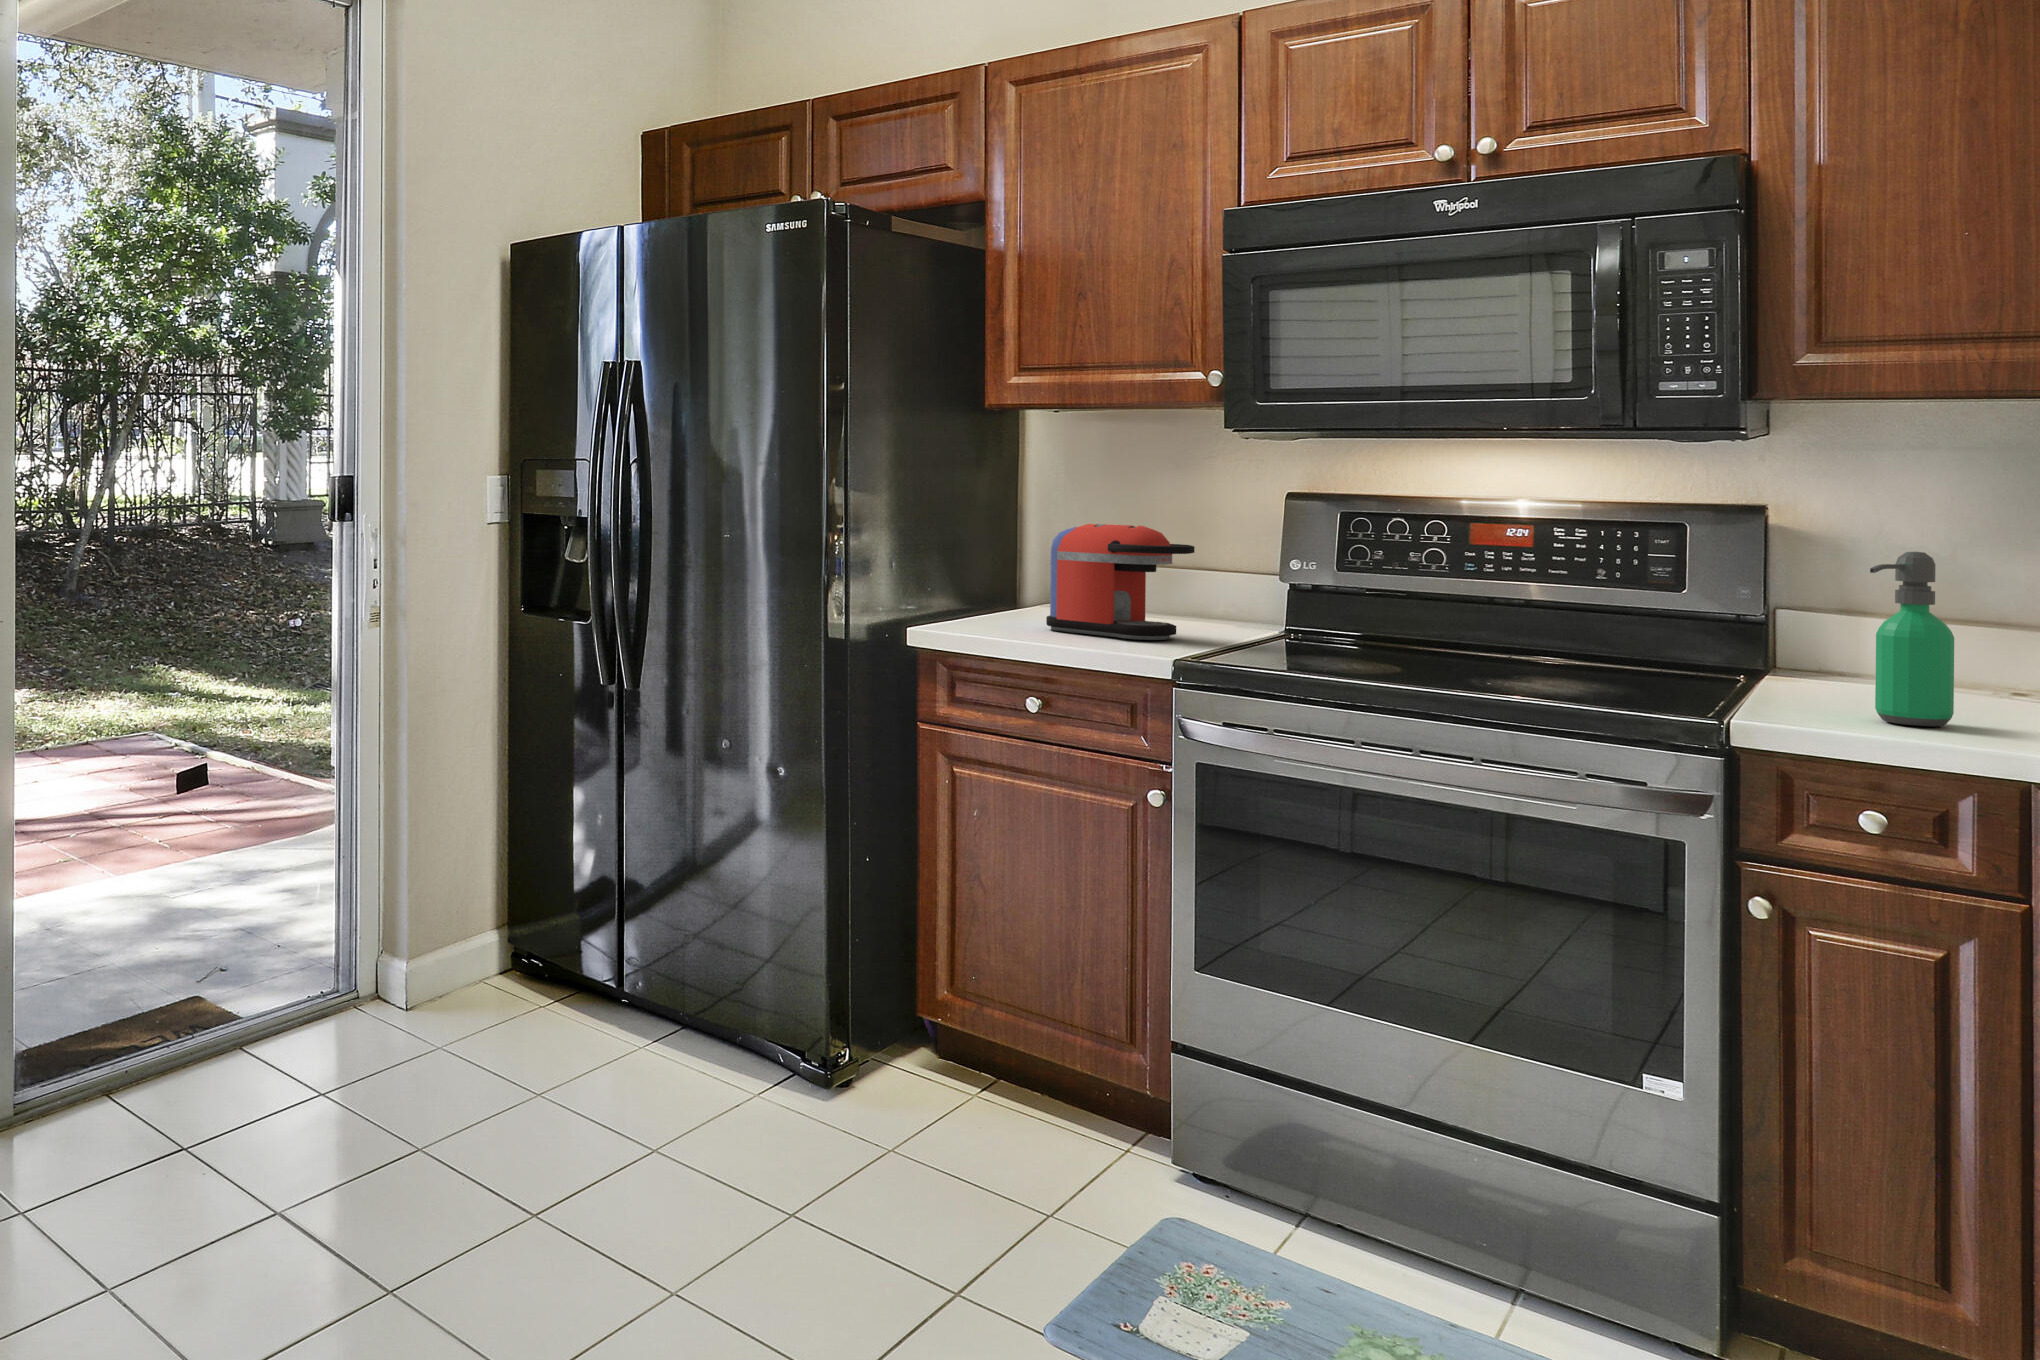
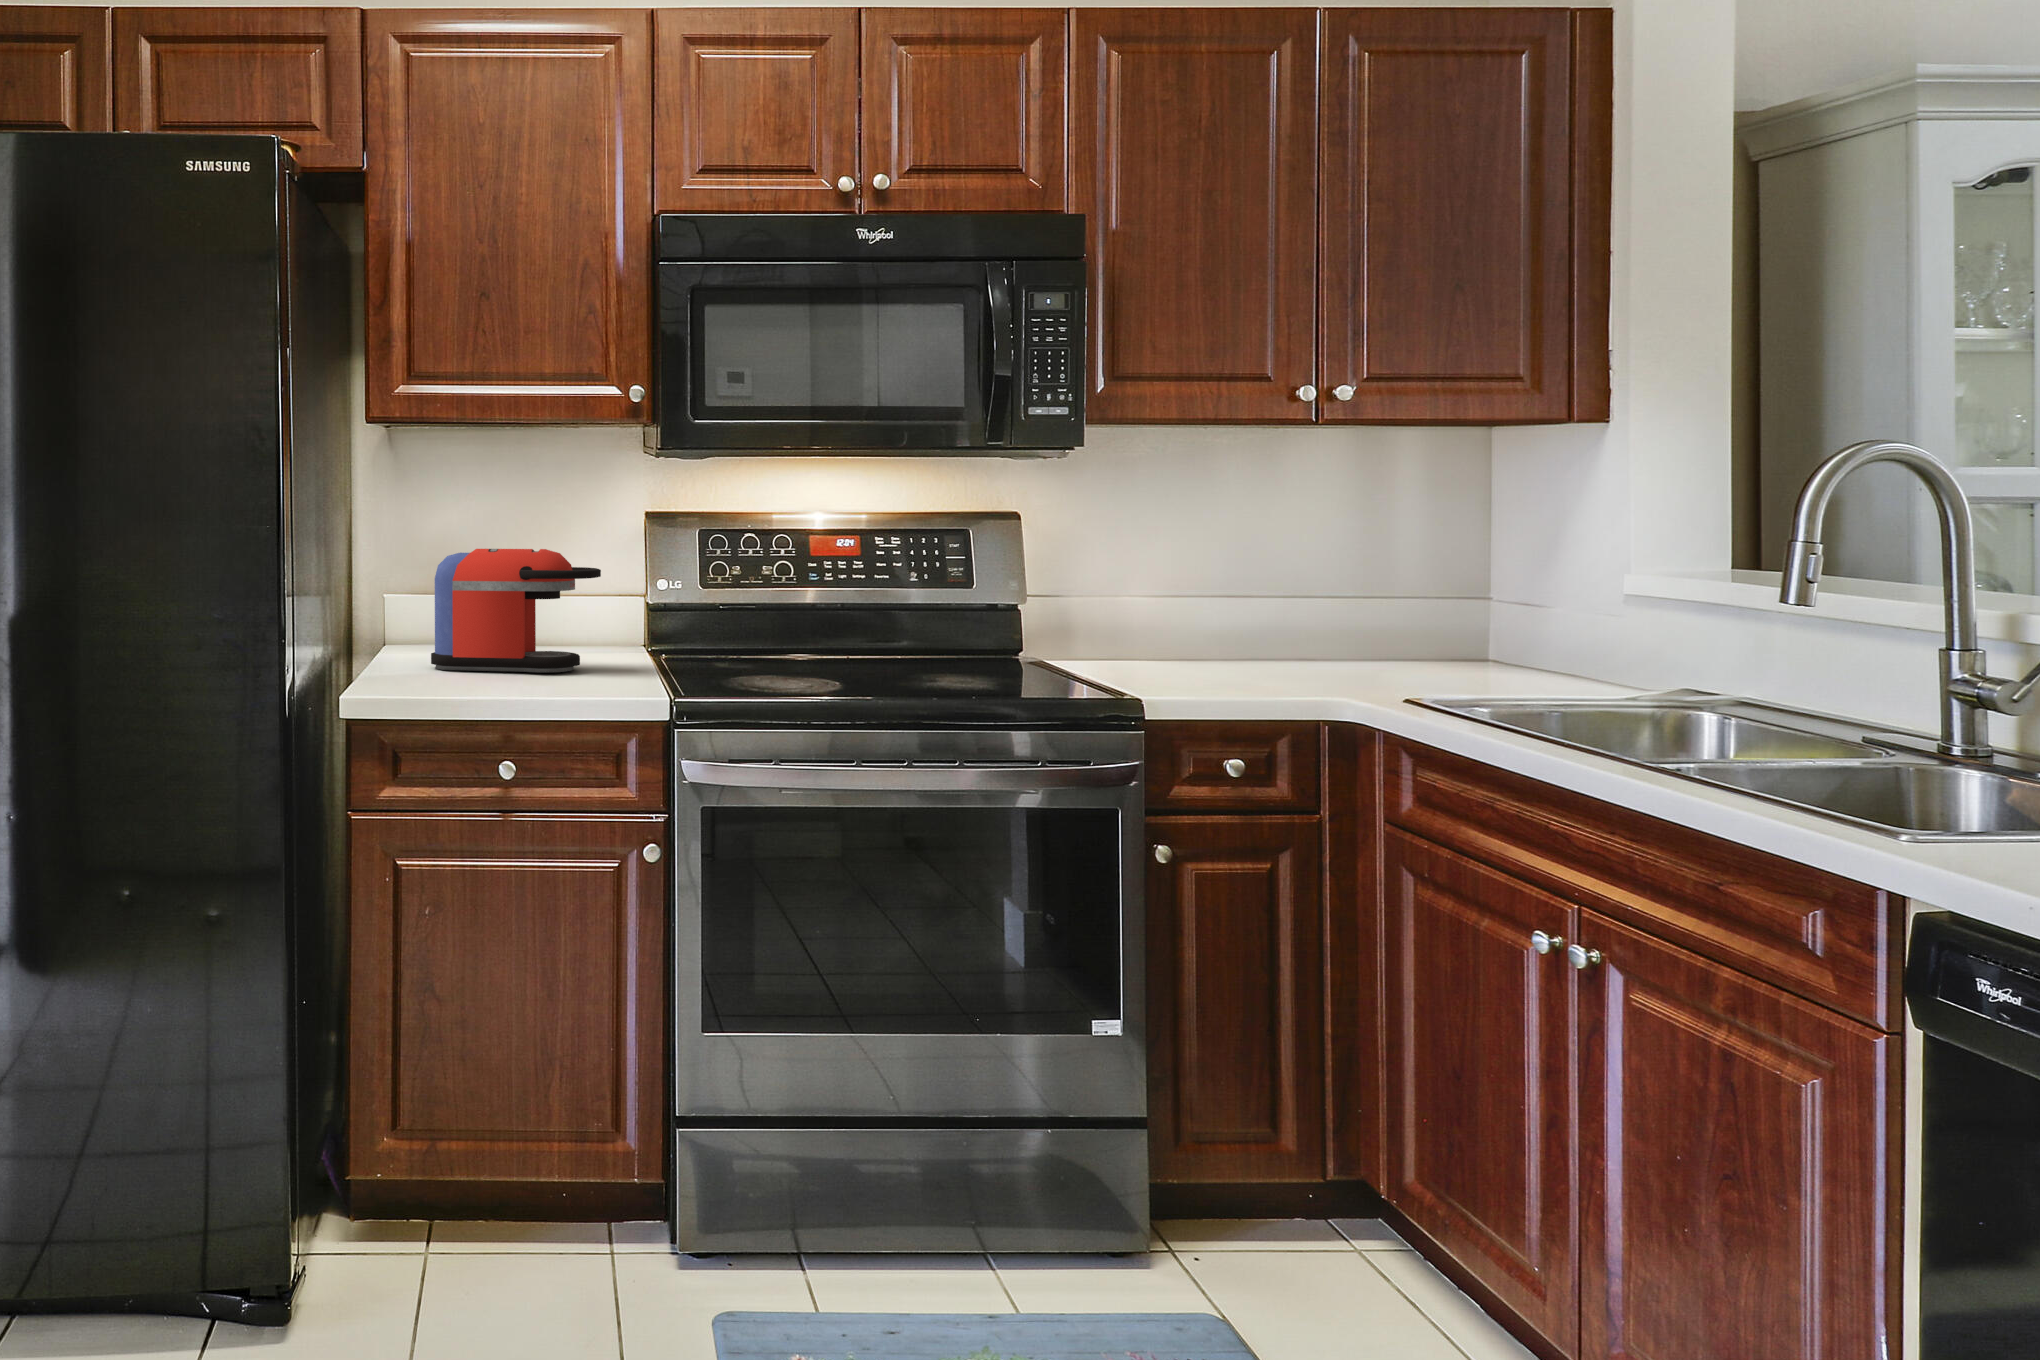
soap dispenser: present [1870,552,1954,726] -> none [1199,551,1249,688]

